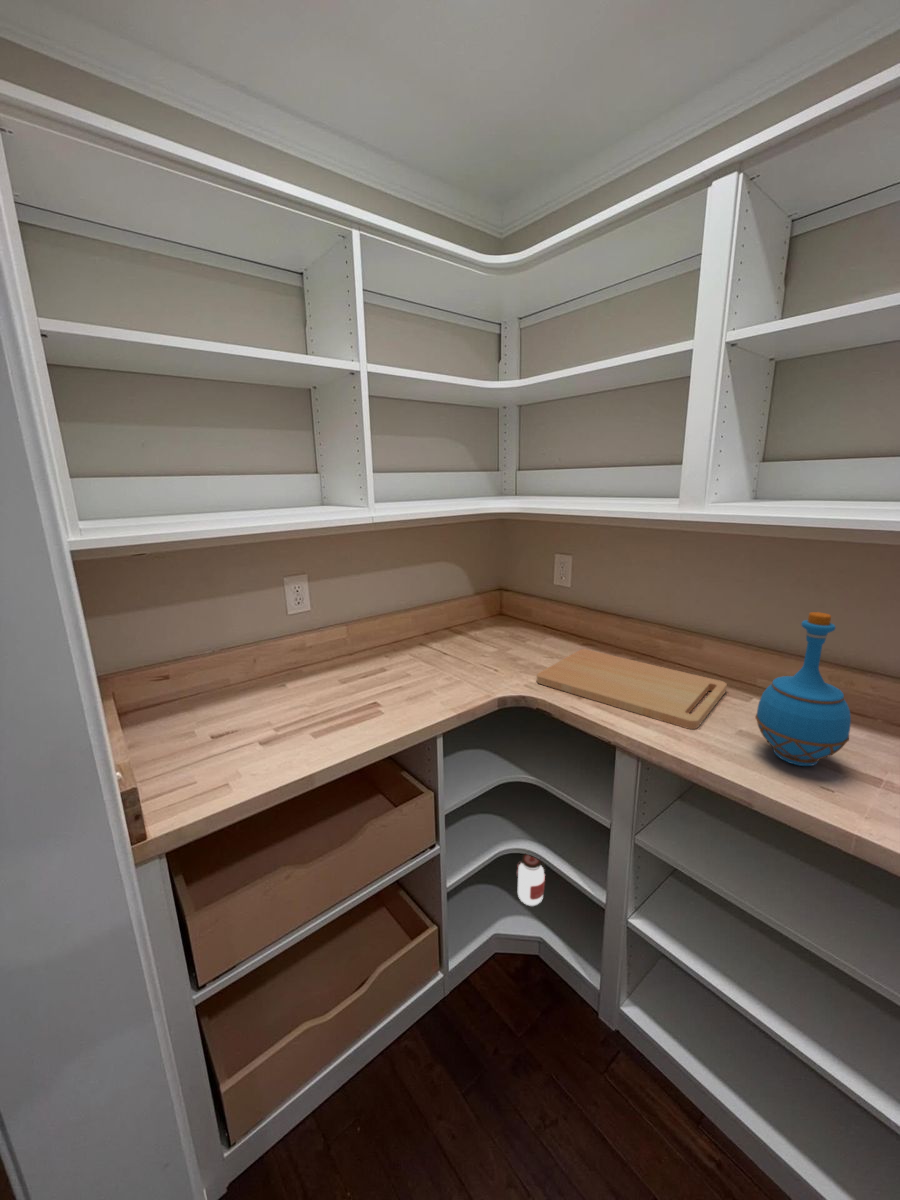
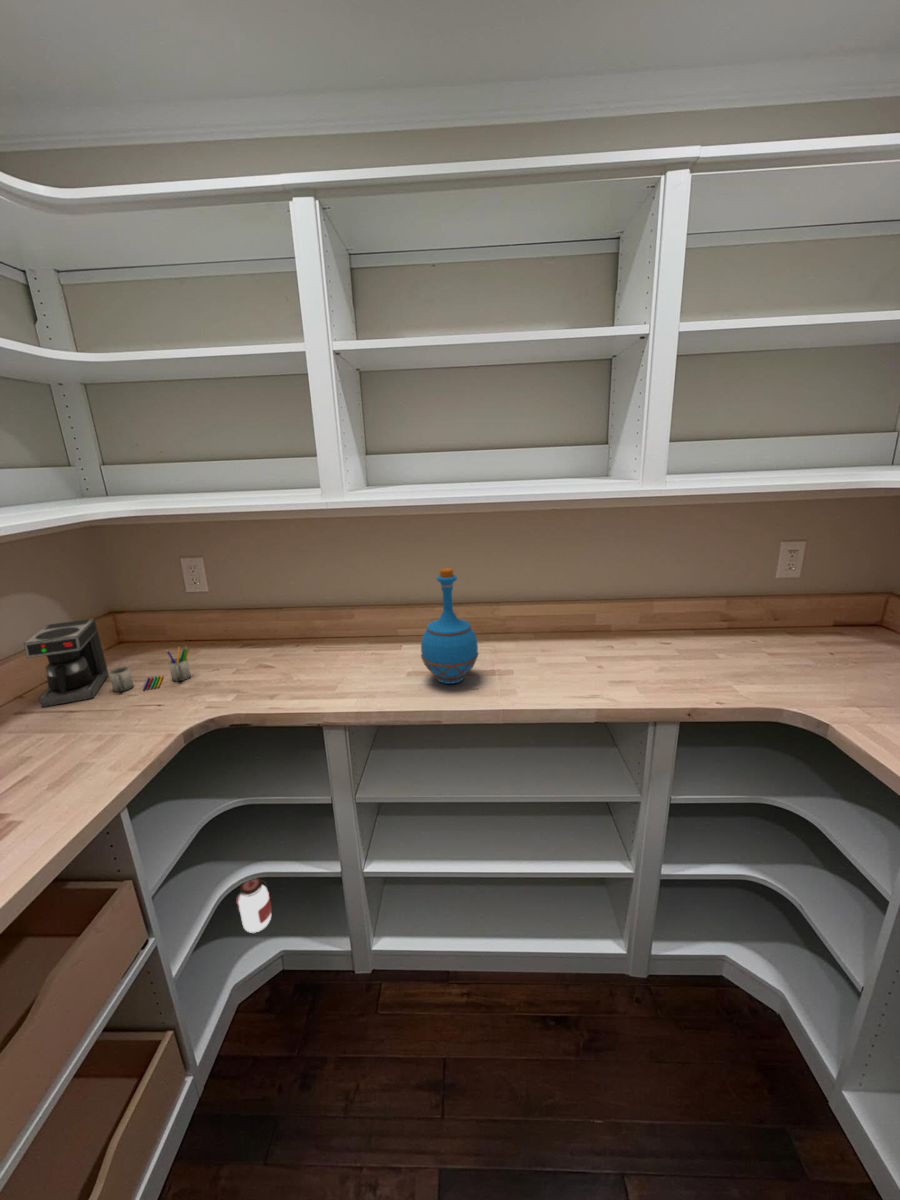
coffee maker: none [432,588,535,658] -> present [24,619,190,707]
cutting board: present [537,649,727,729] -> none [215,641,384,700]

